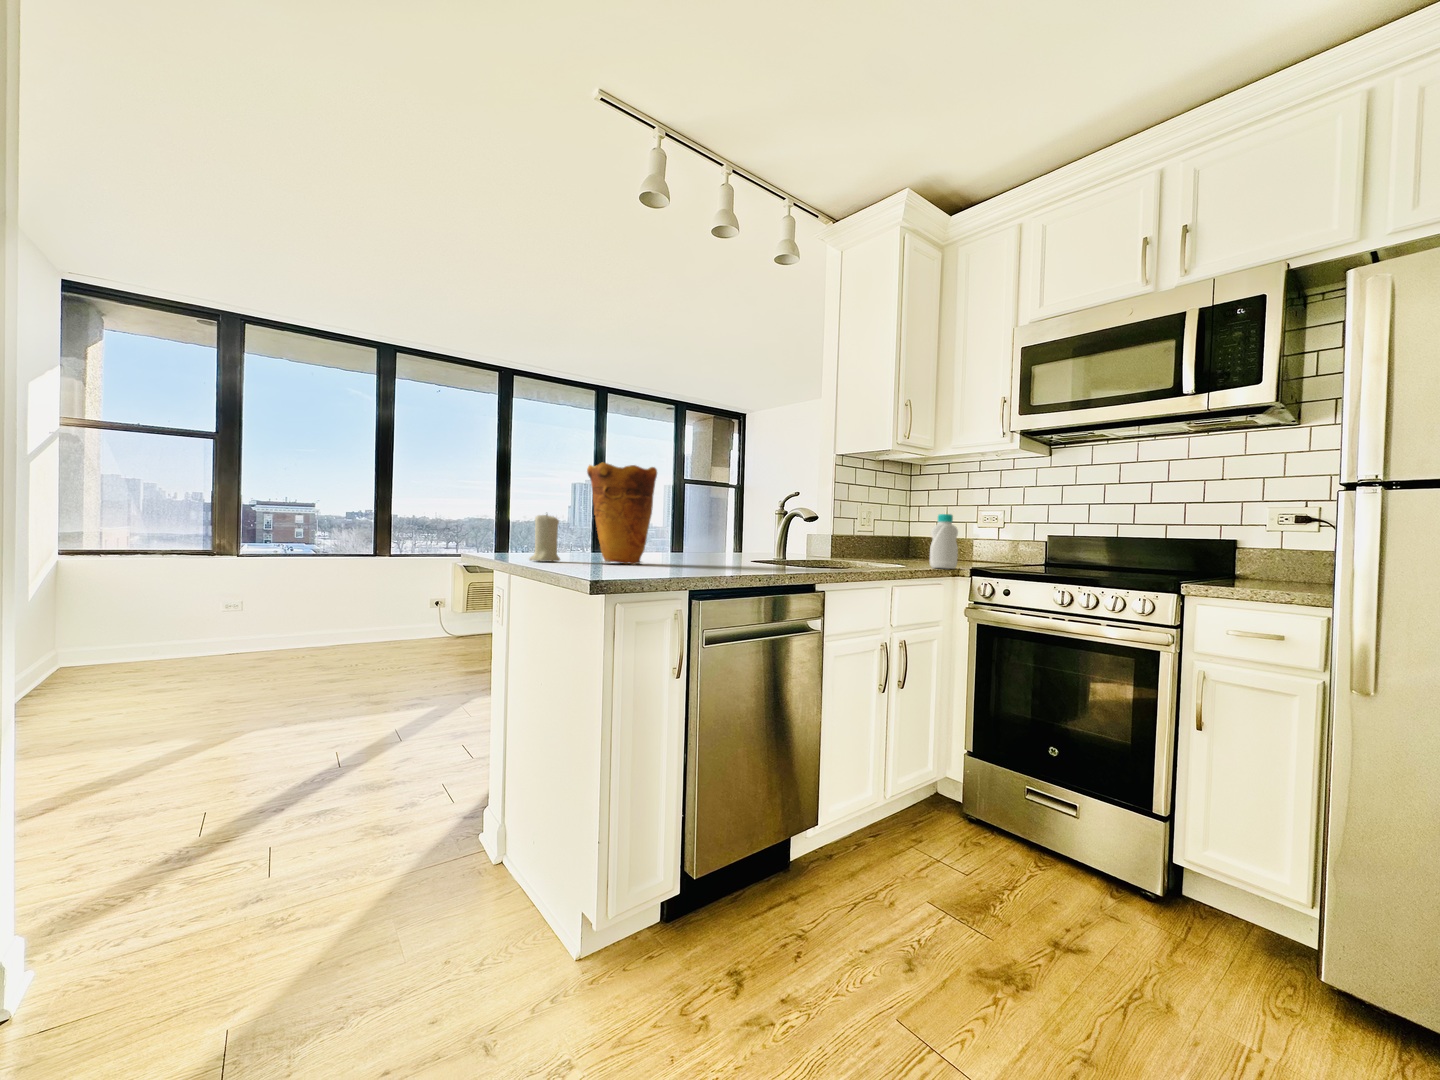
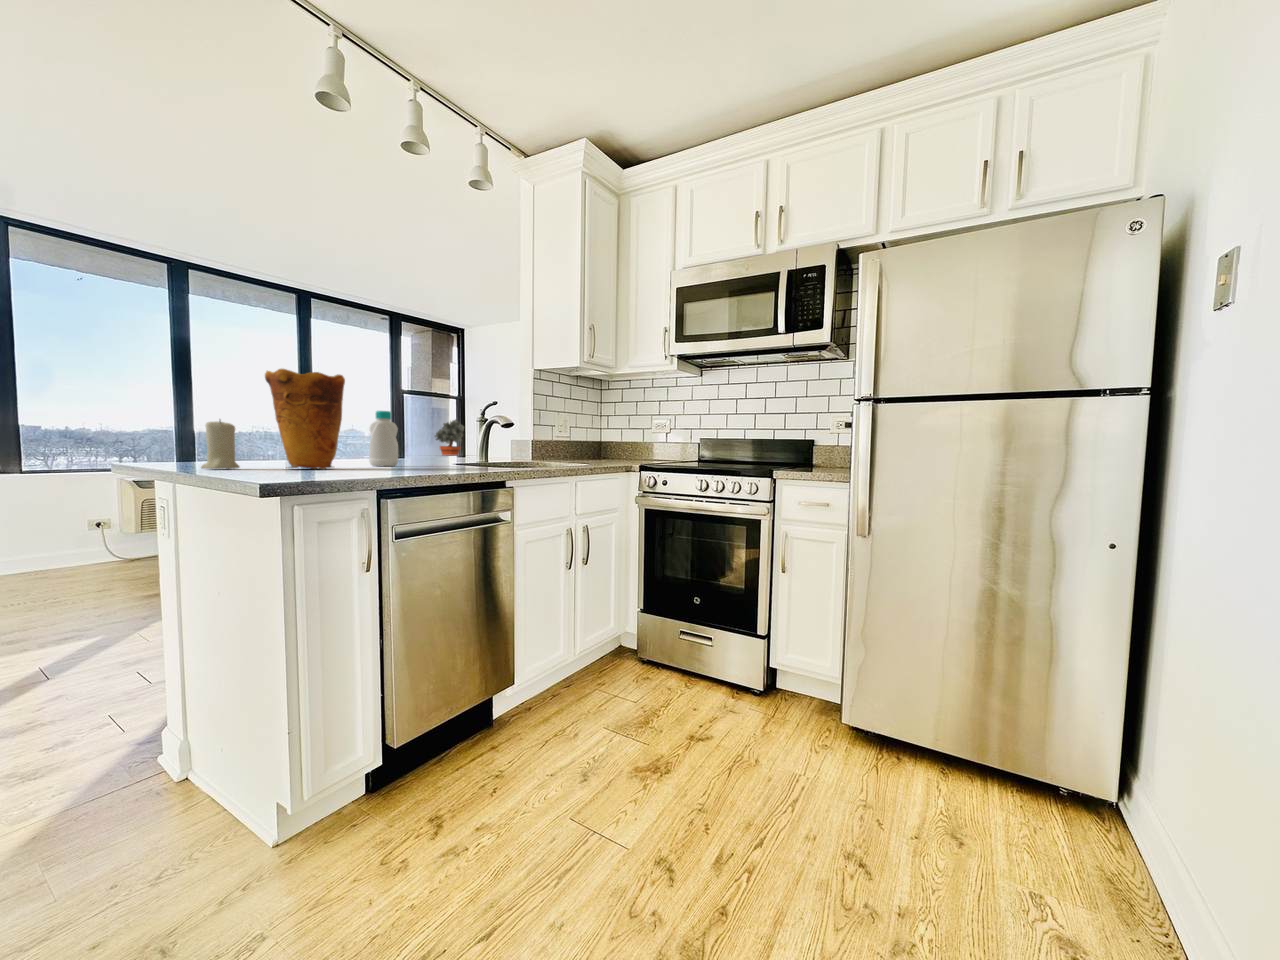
potted plant: none [716,509,747,548] -> present [435,419,464,456]
bottle: present [930,514,958,569] -> present [369,411,398,466]

